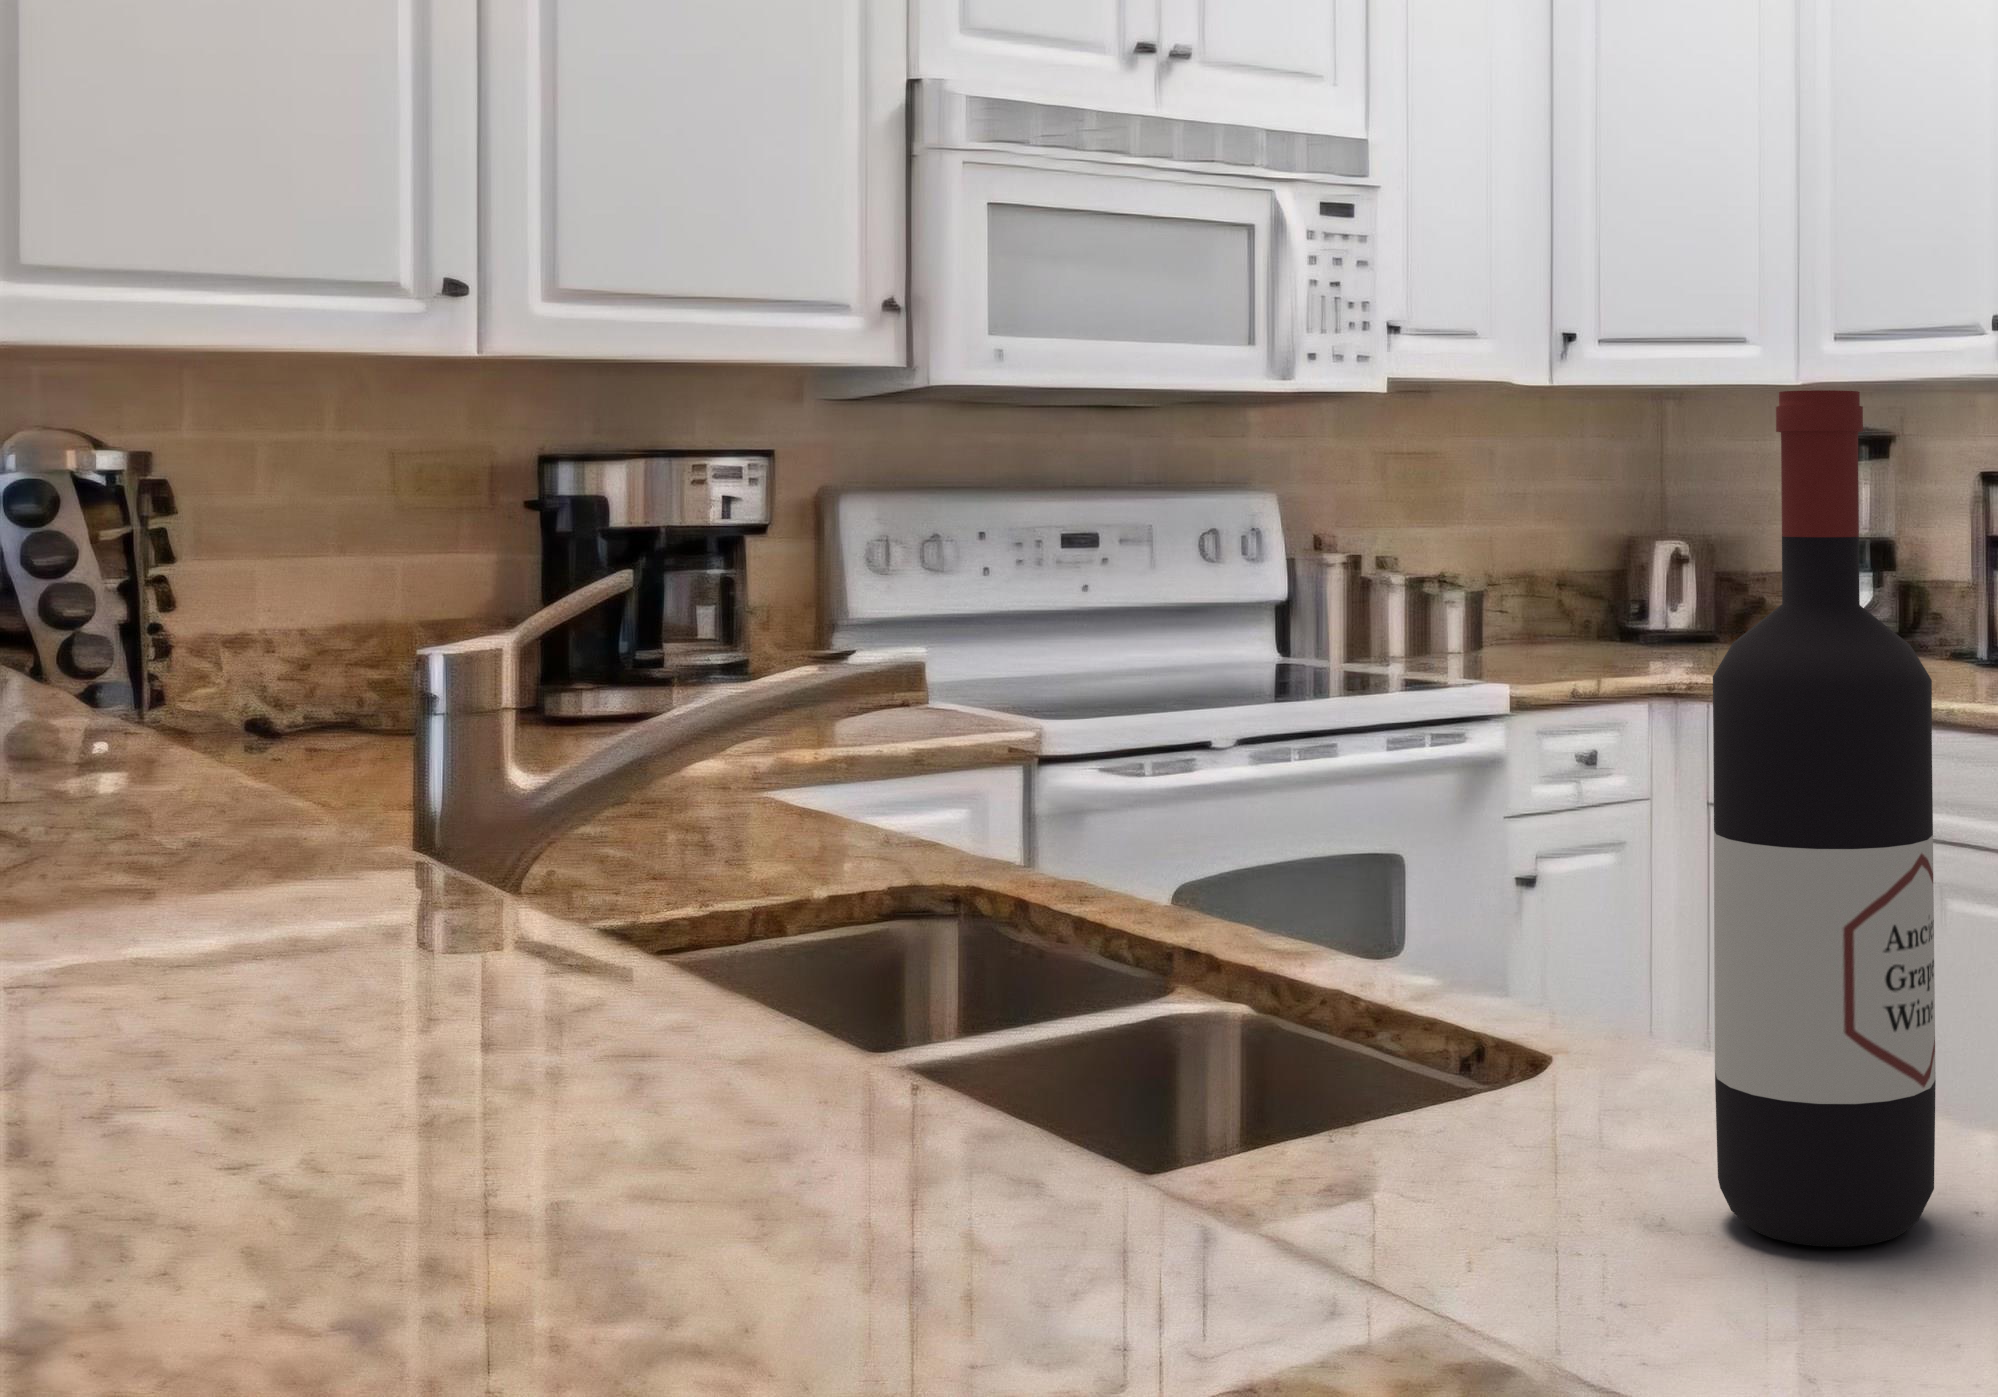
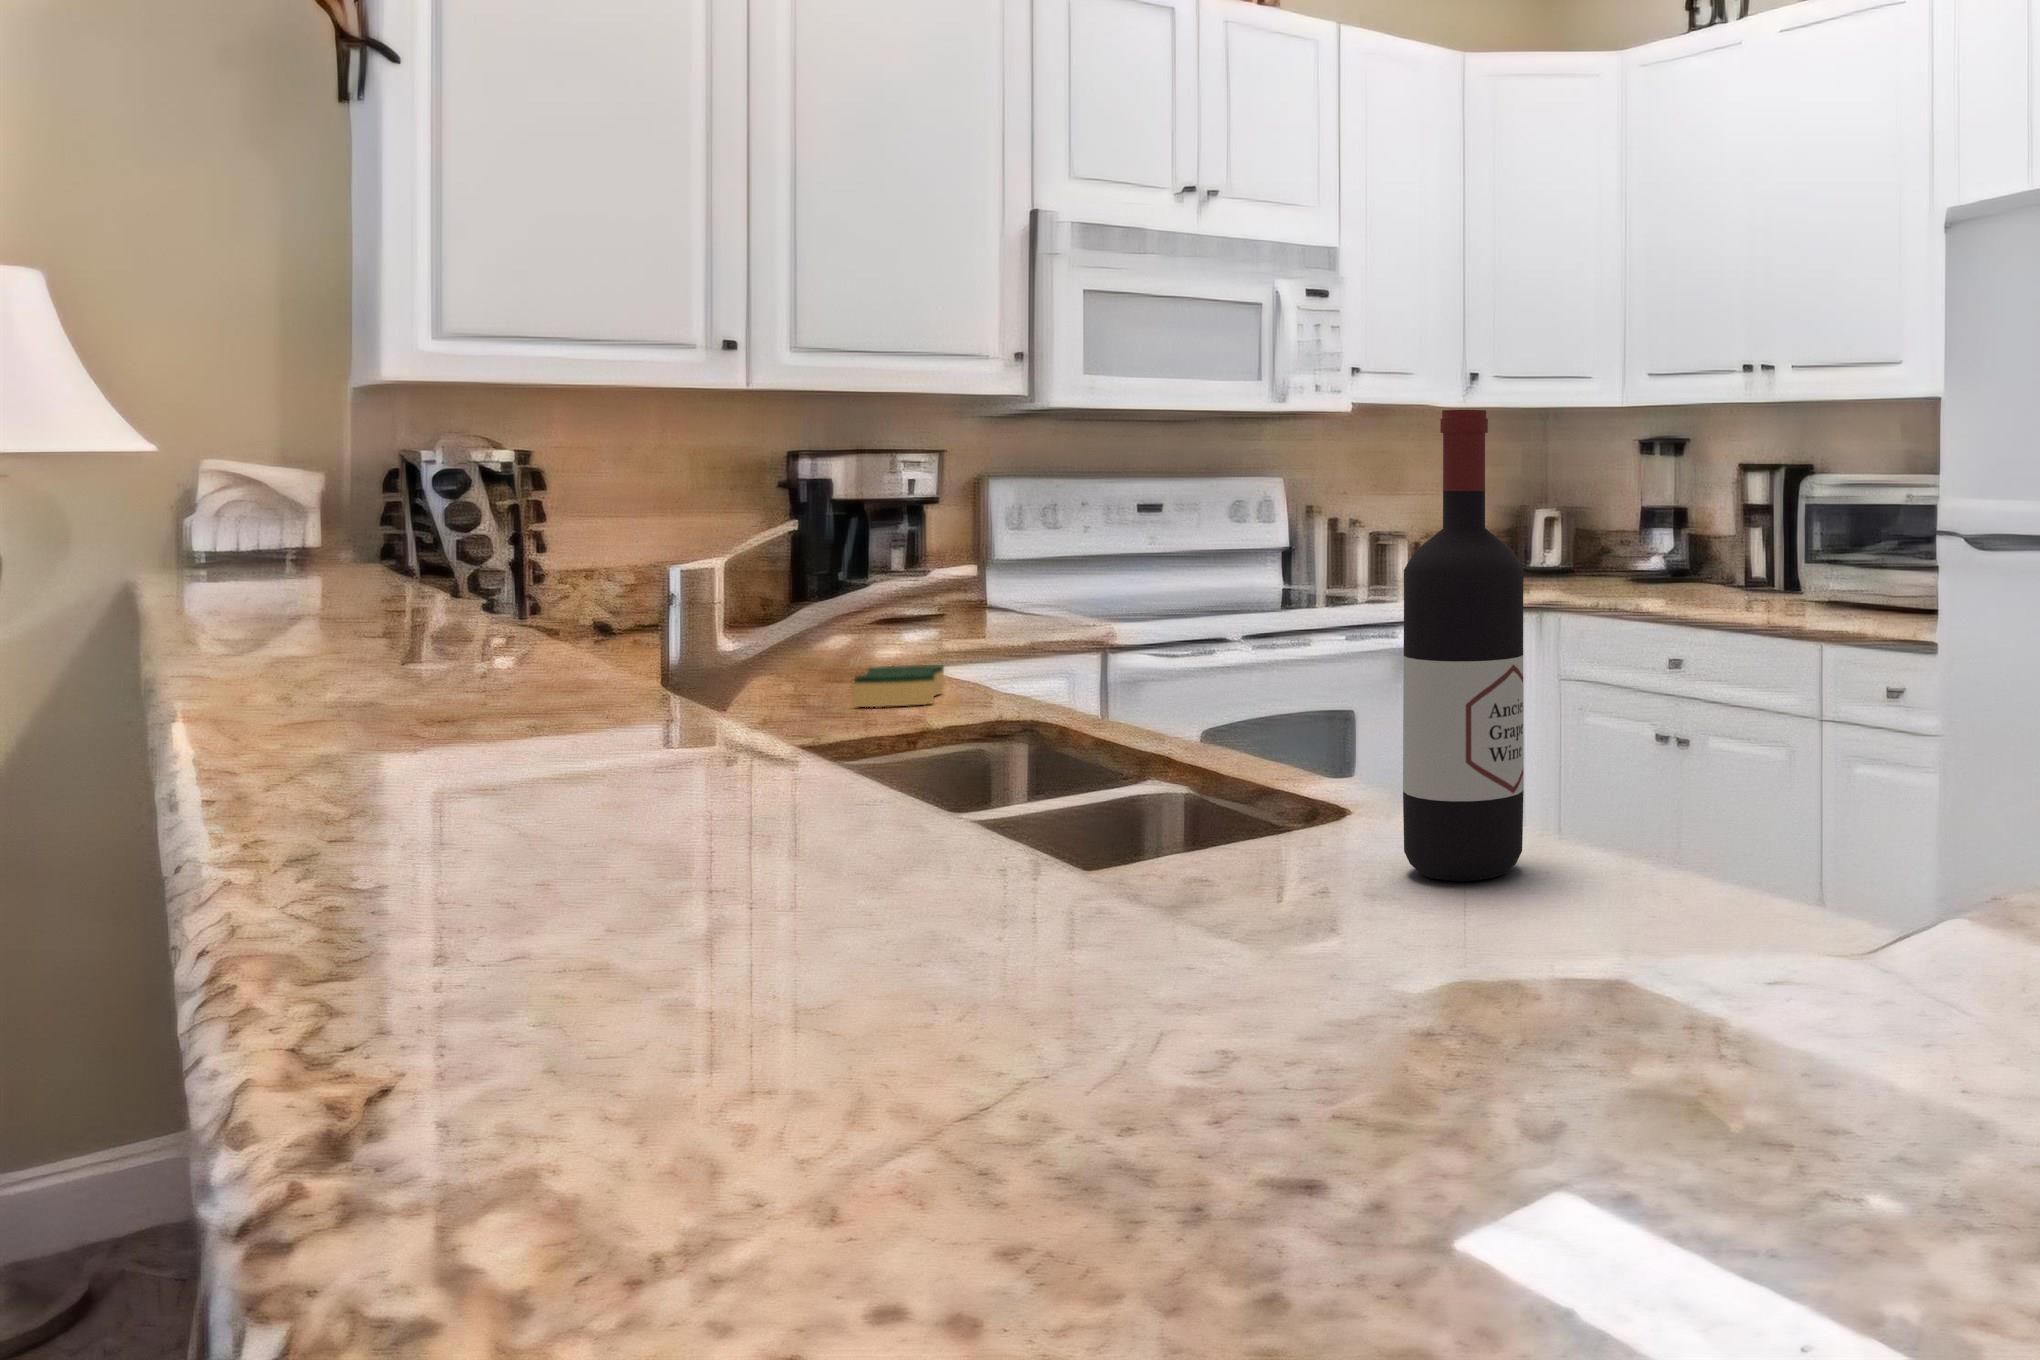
sponge: none [665,795,805,864] -> present [853,665,944,707]

